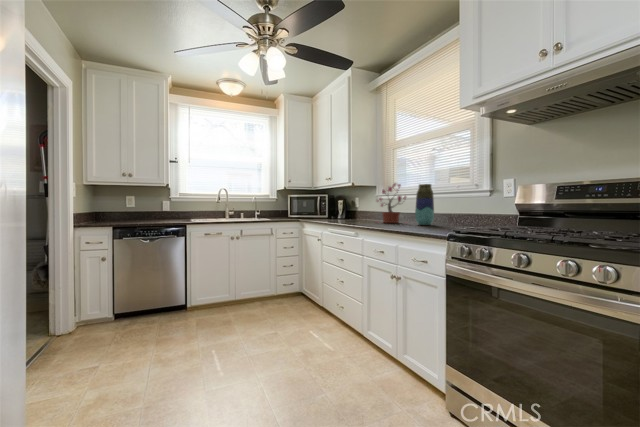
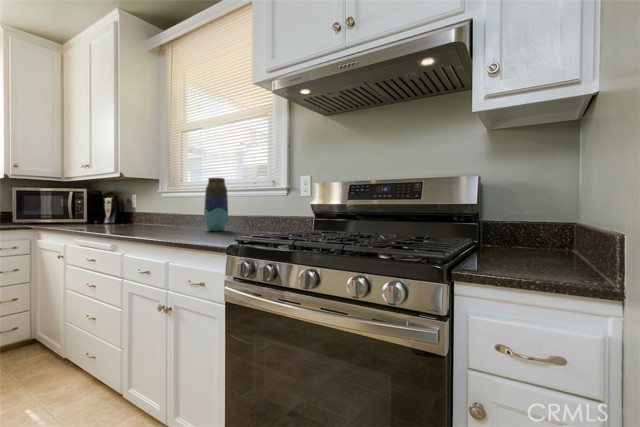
potted plant: present [377,183,406,223] -> none [148,175,198,229]

